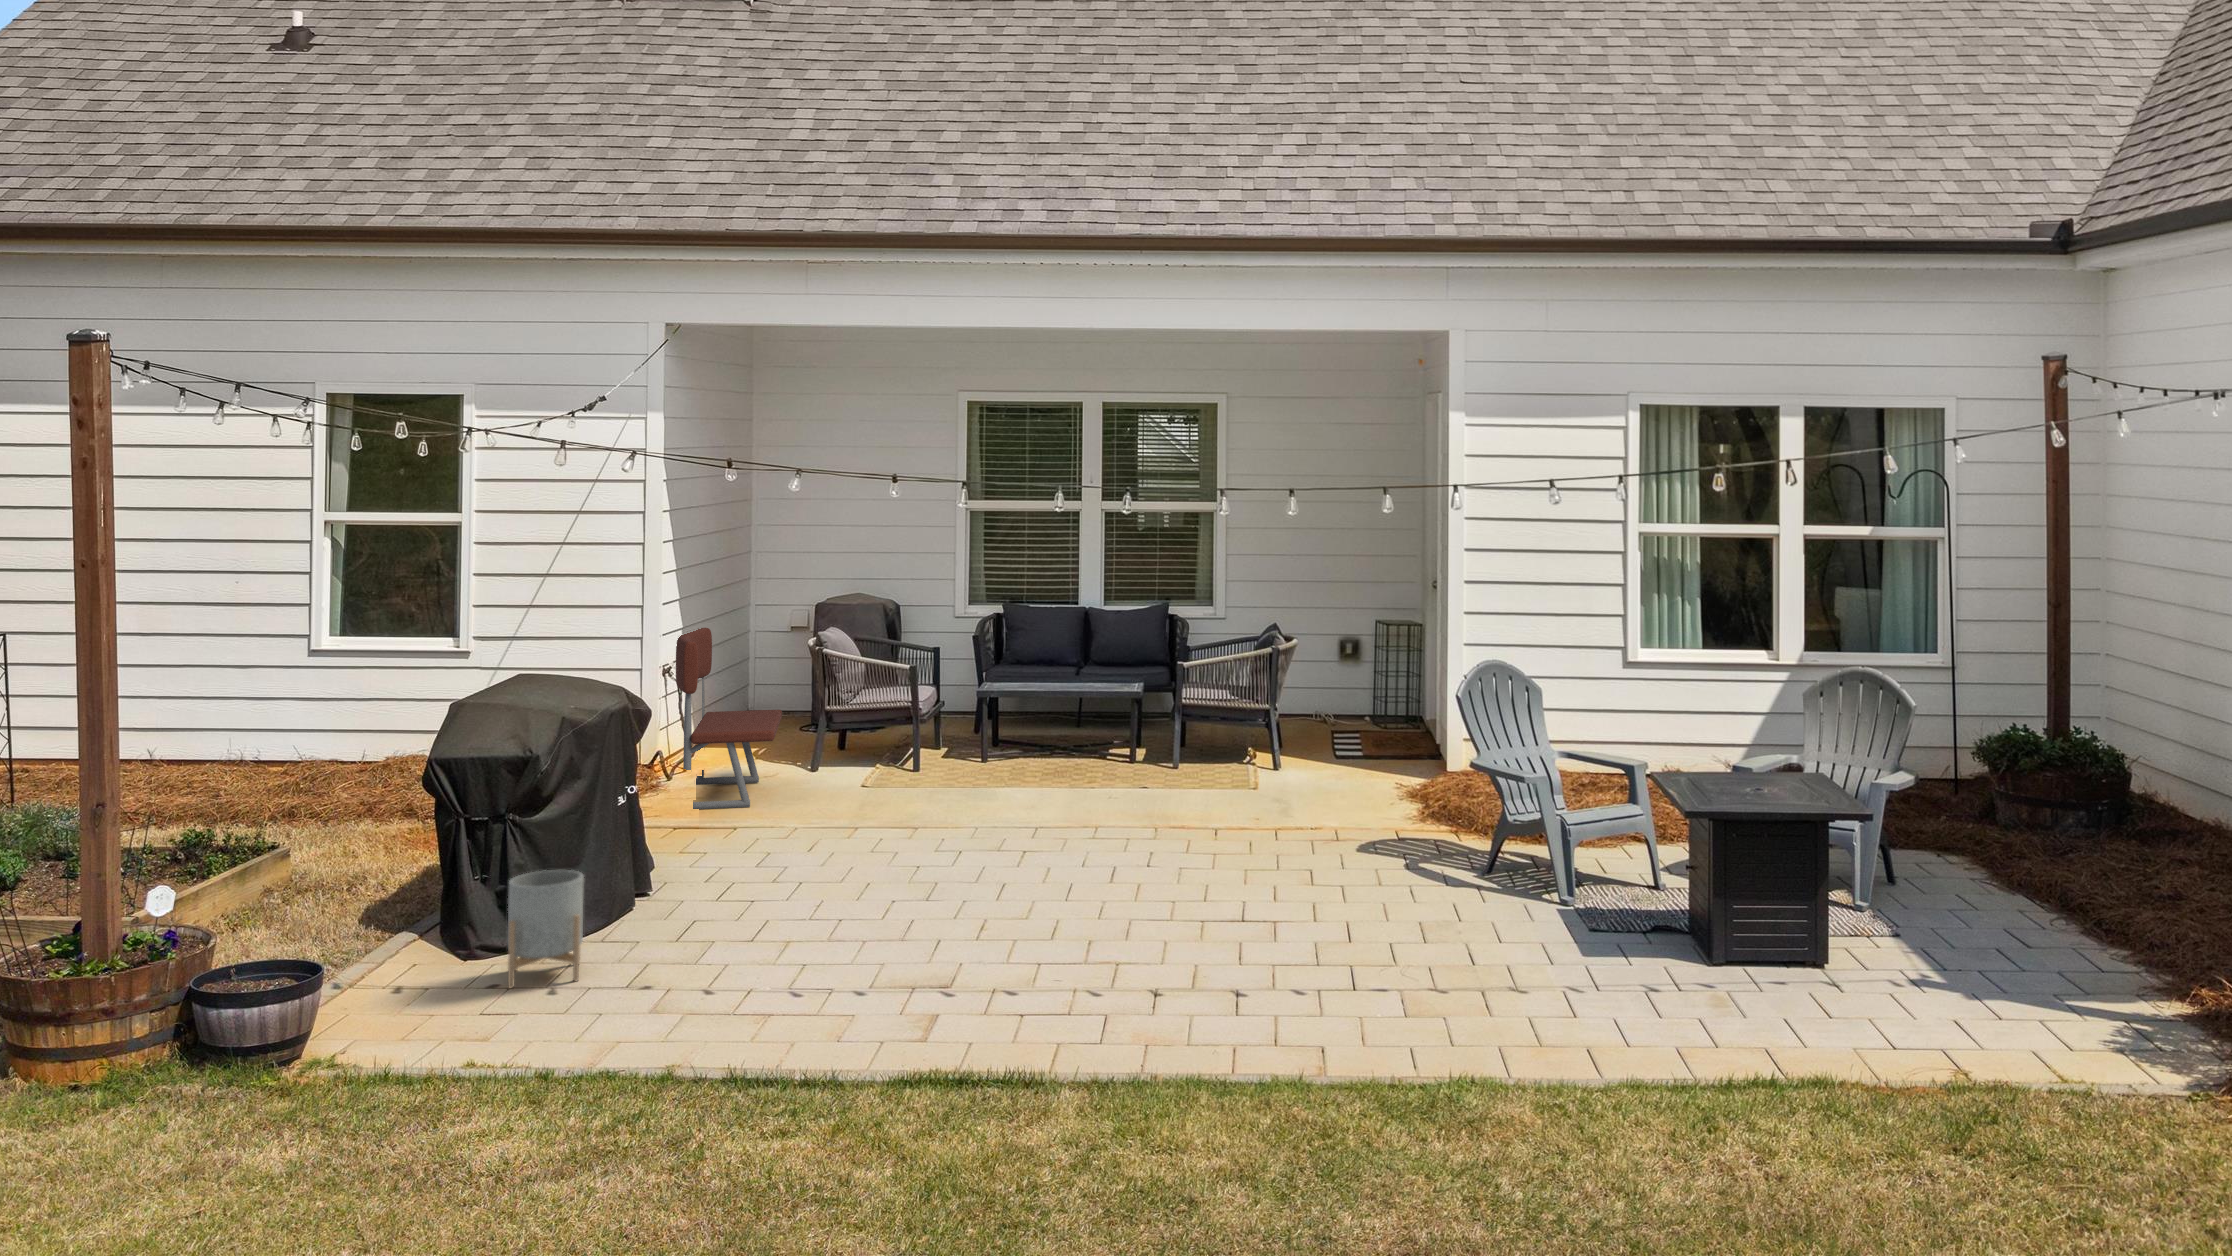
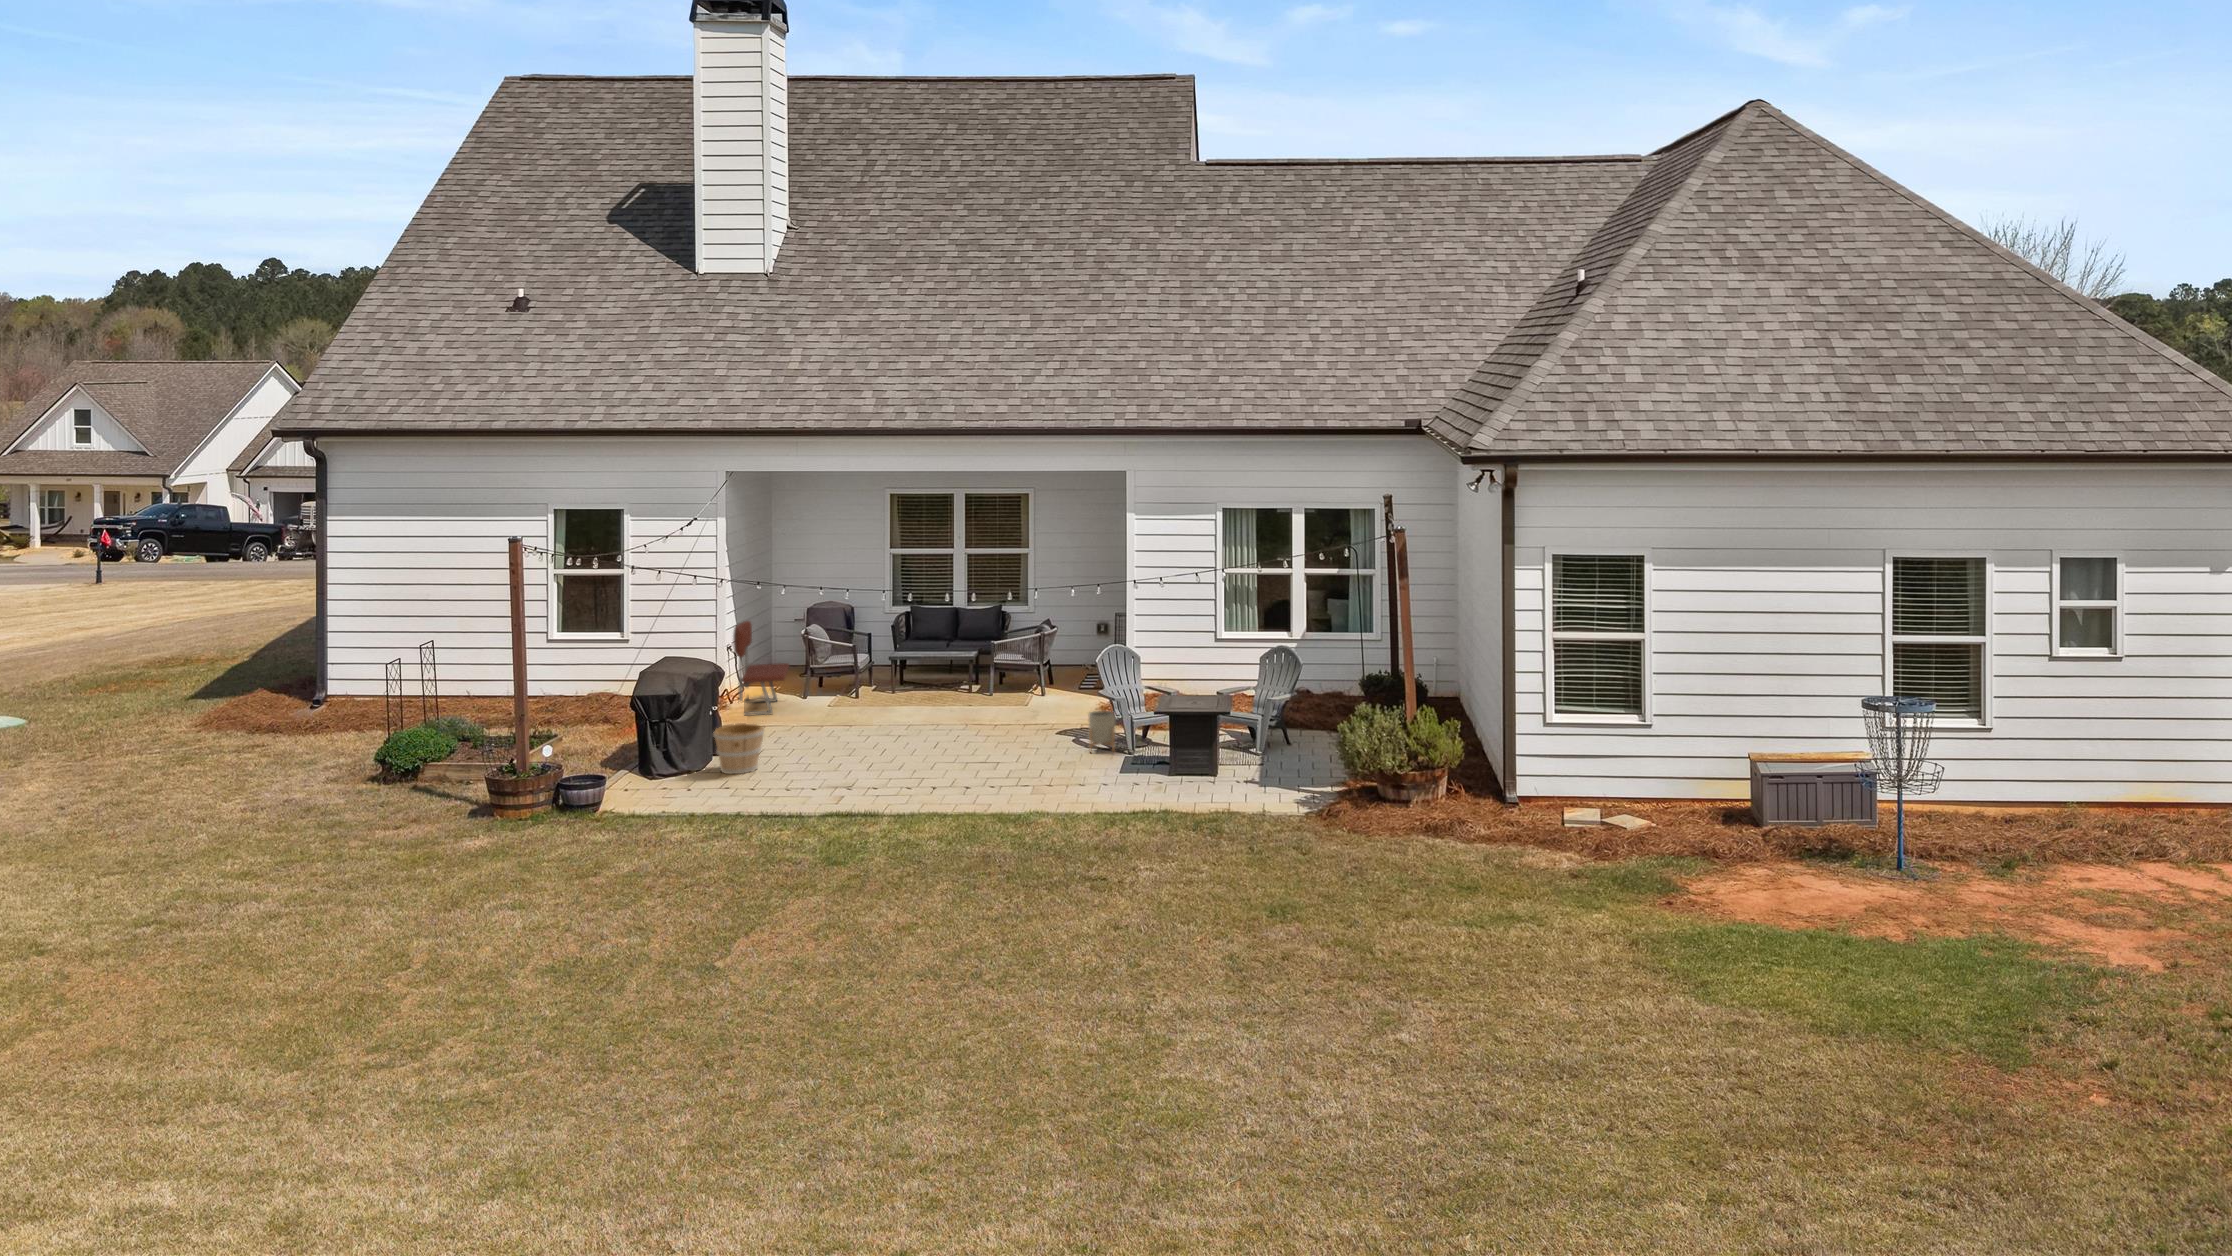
wooden bucket: none [616,825,736,945] -> present [713,723,764,774]
planter: present [508,870,584,988] -> present [1089,711,1115,752]

